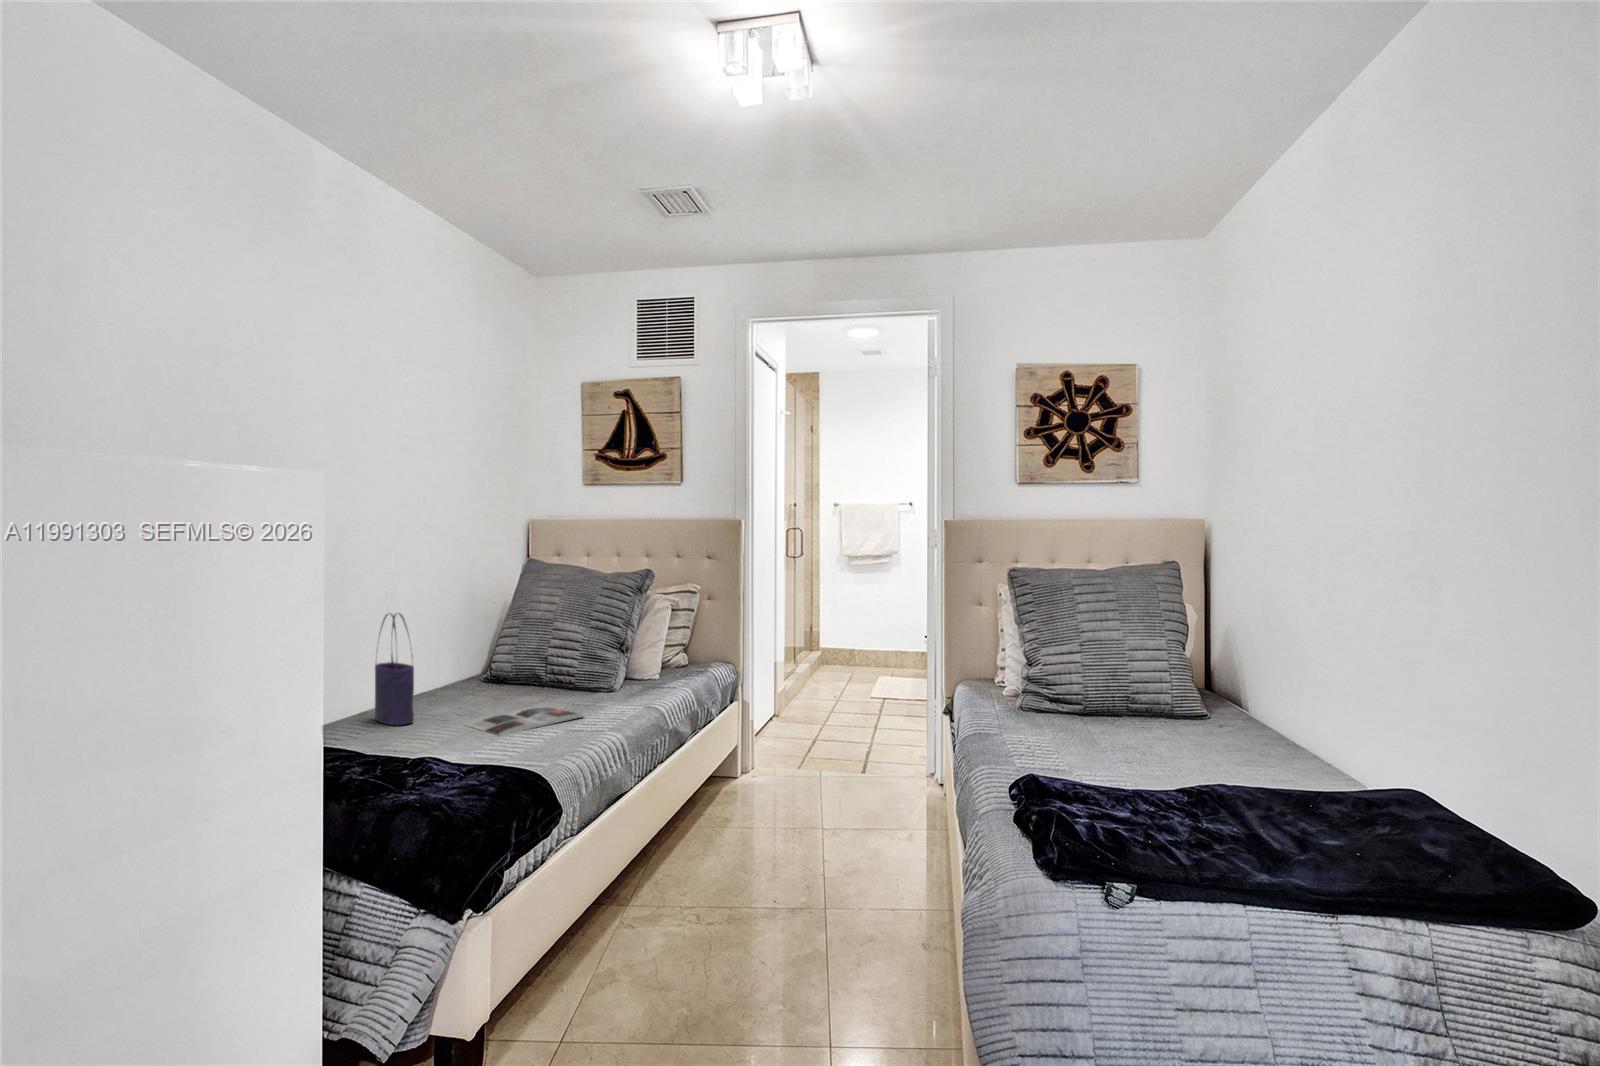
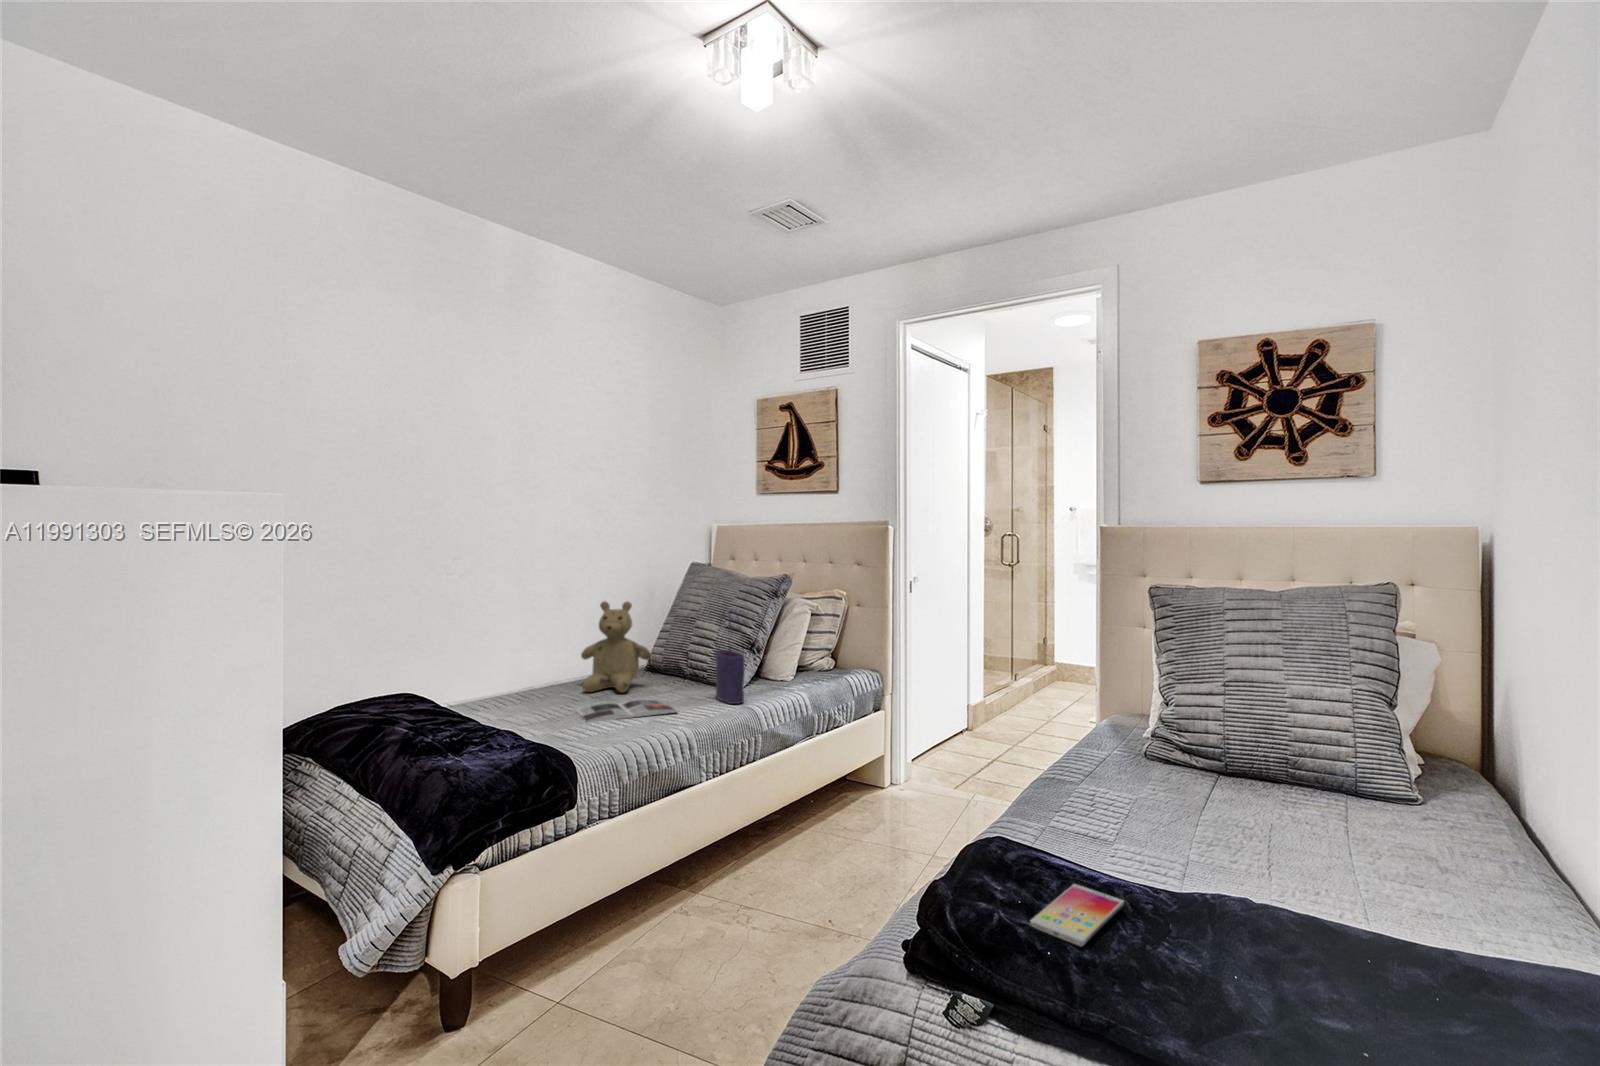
teddy bear: none [429,604,514,708] -> present [581,601,651,692]
tote bag: present [375,613,414,725] -> present [716,610,744,704]
smartphone: none [1095,789,1140,823] -> present [1030,884,1124,946]

